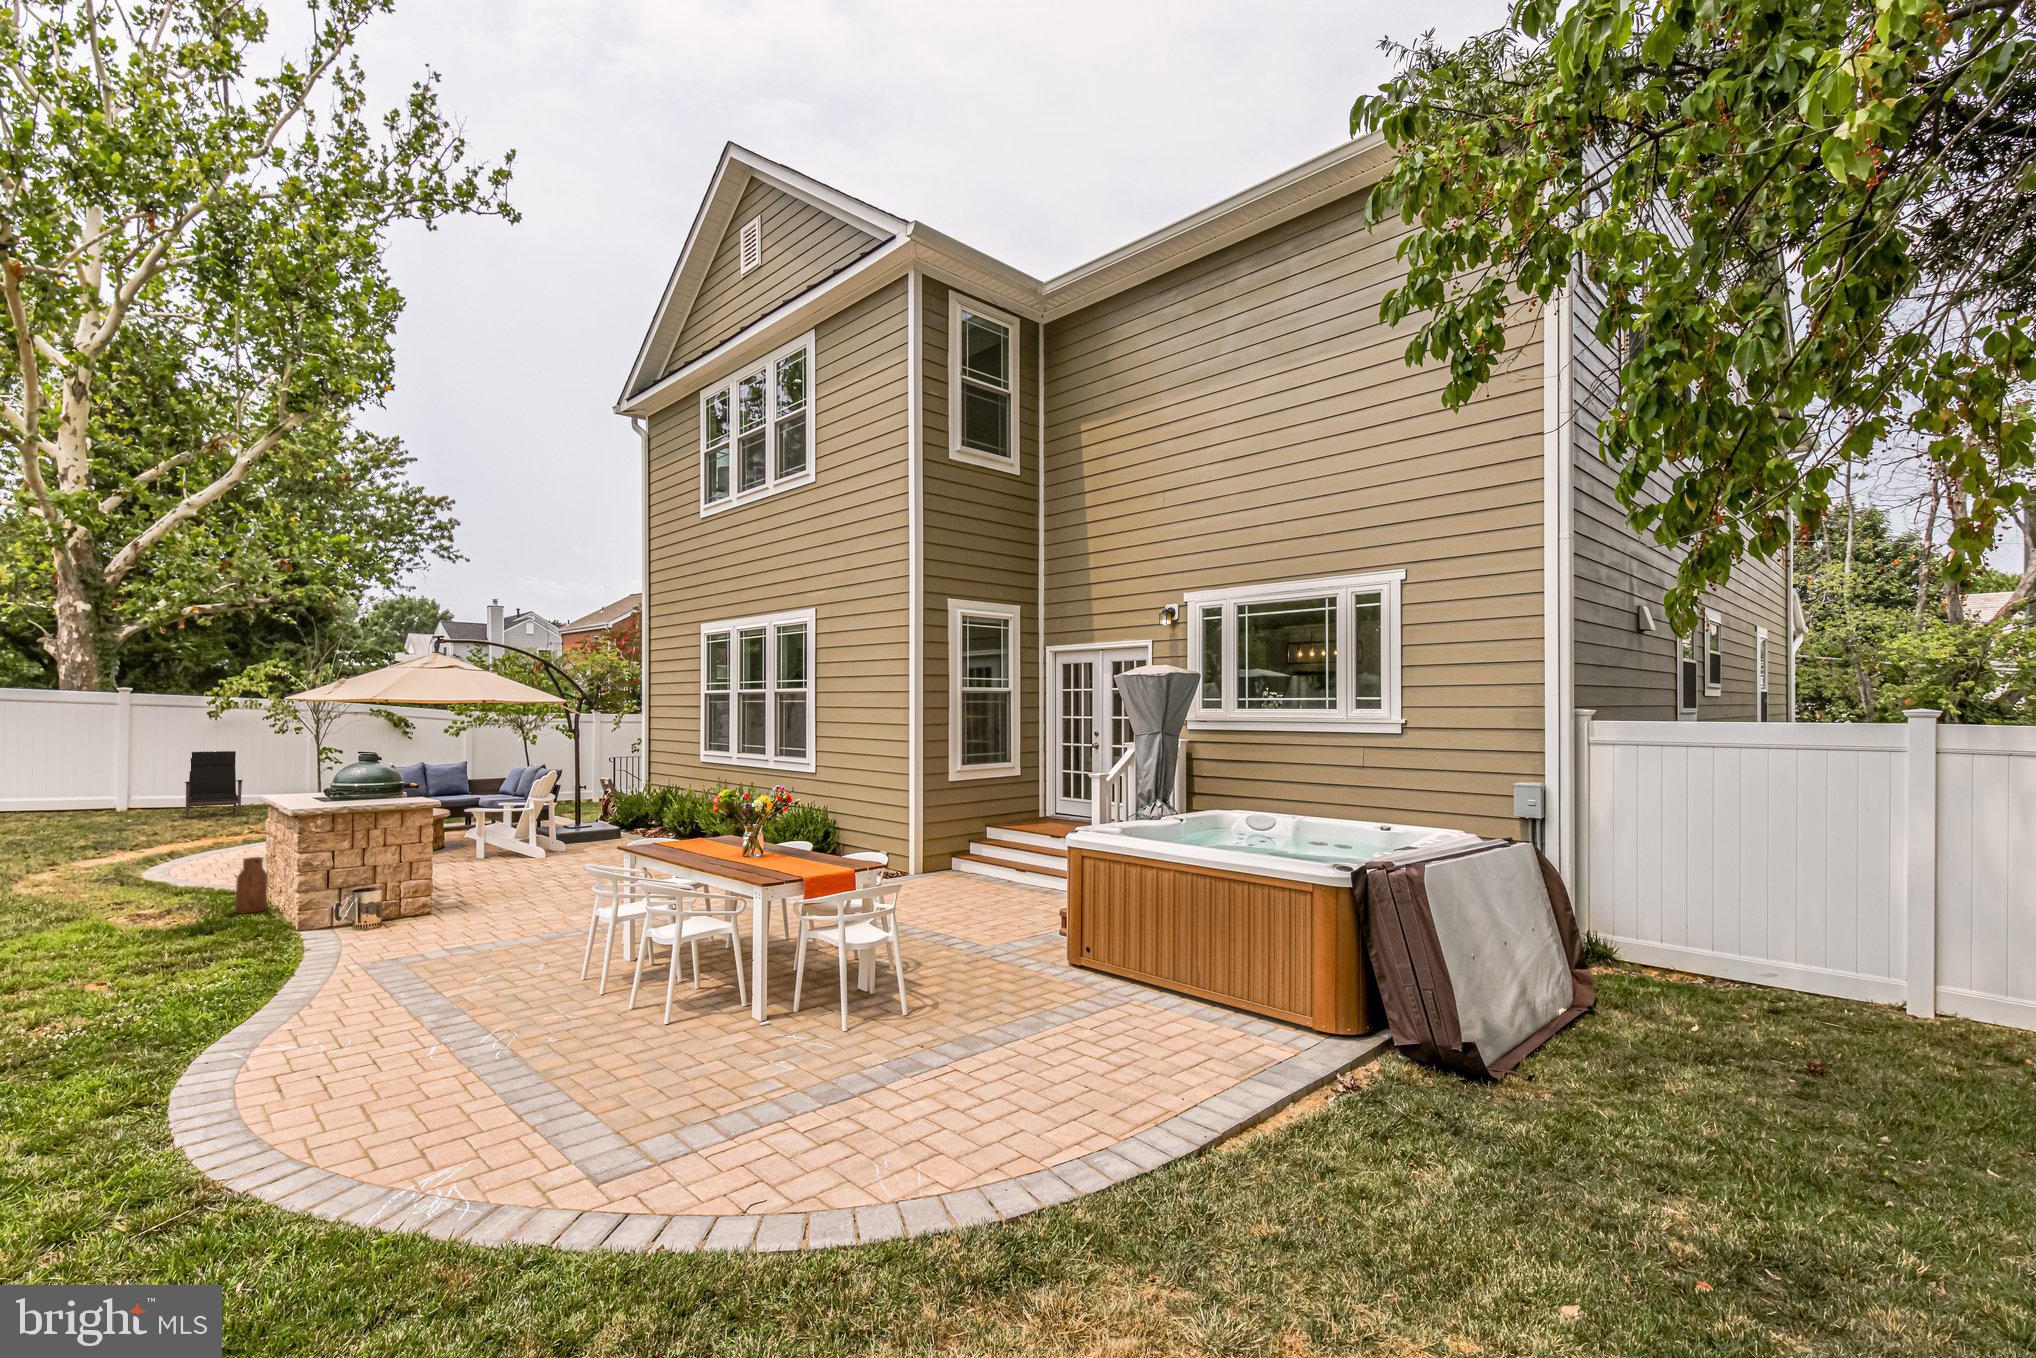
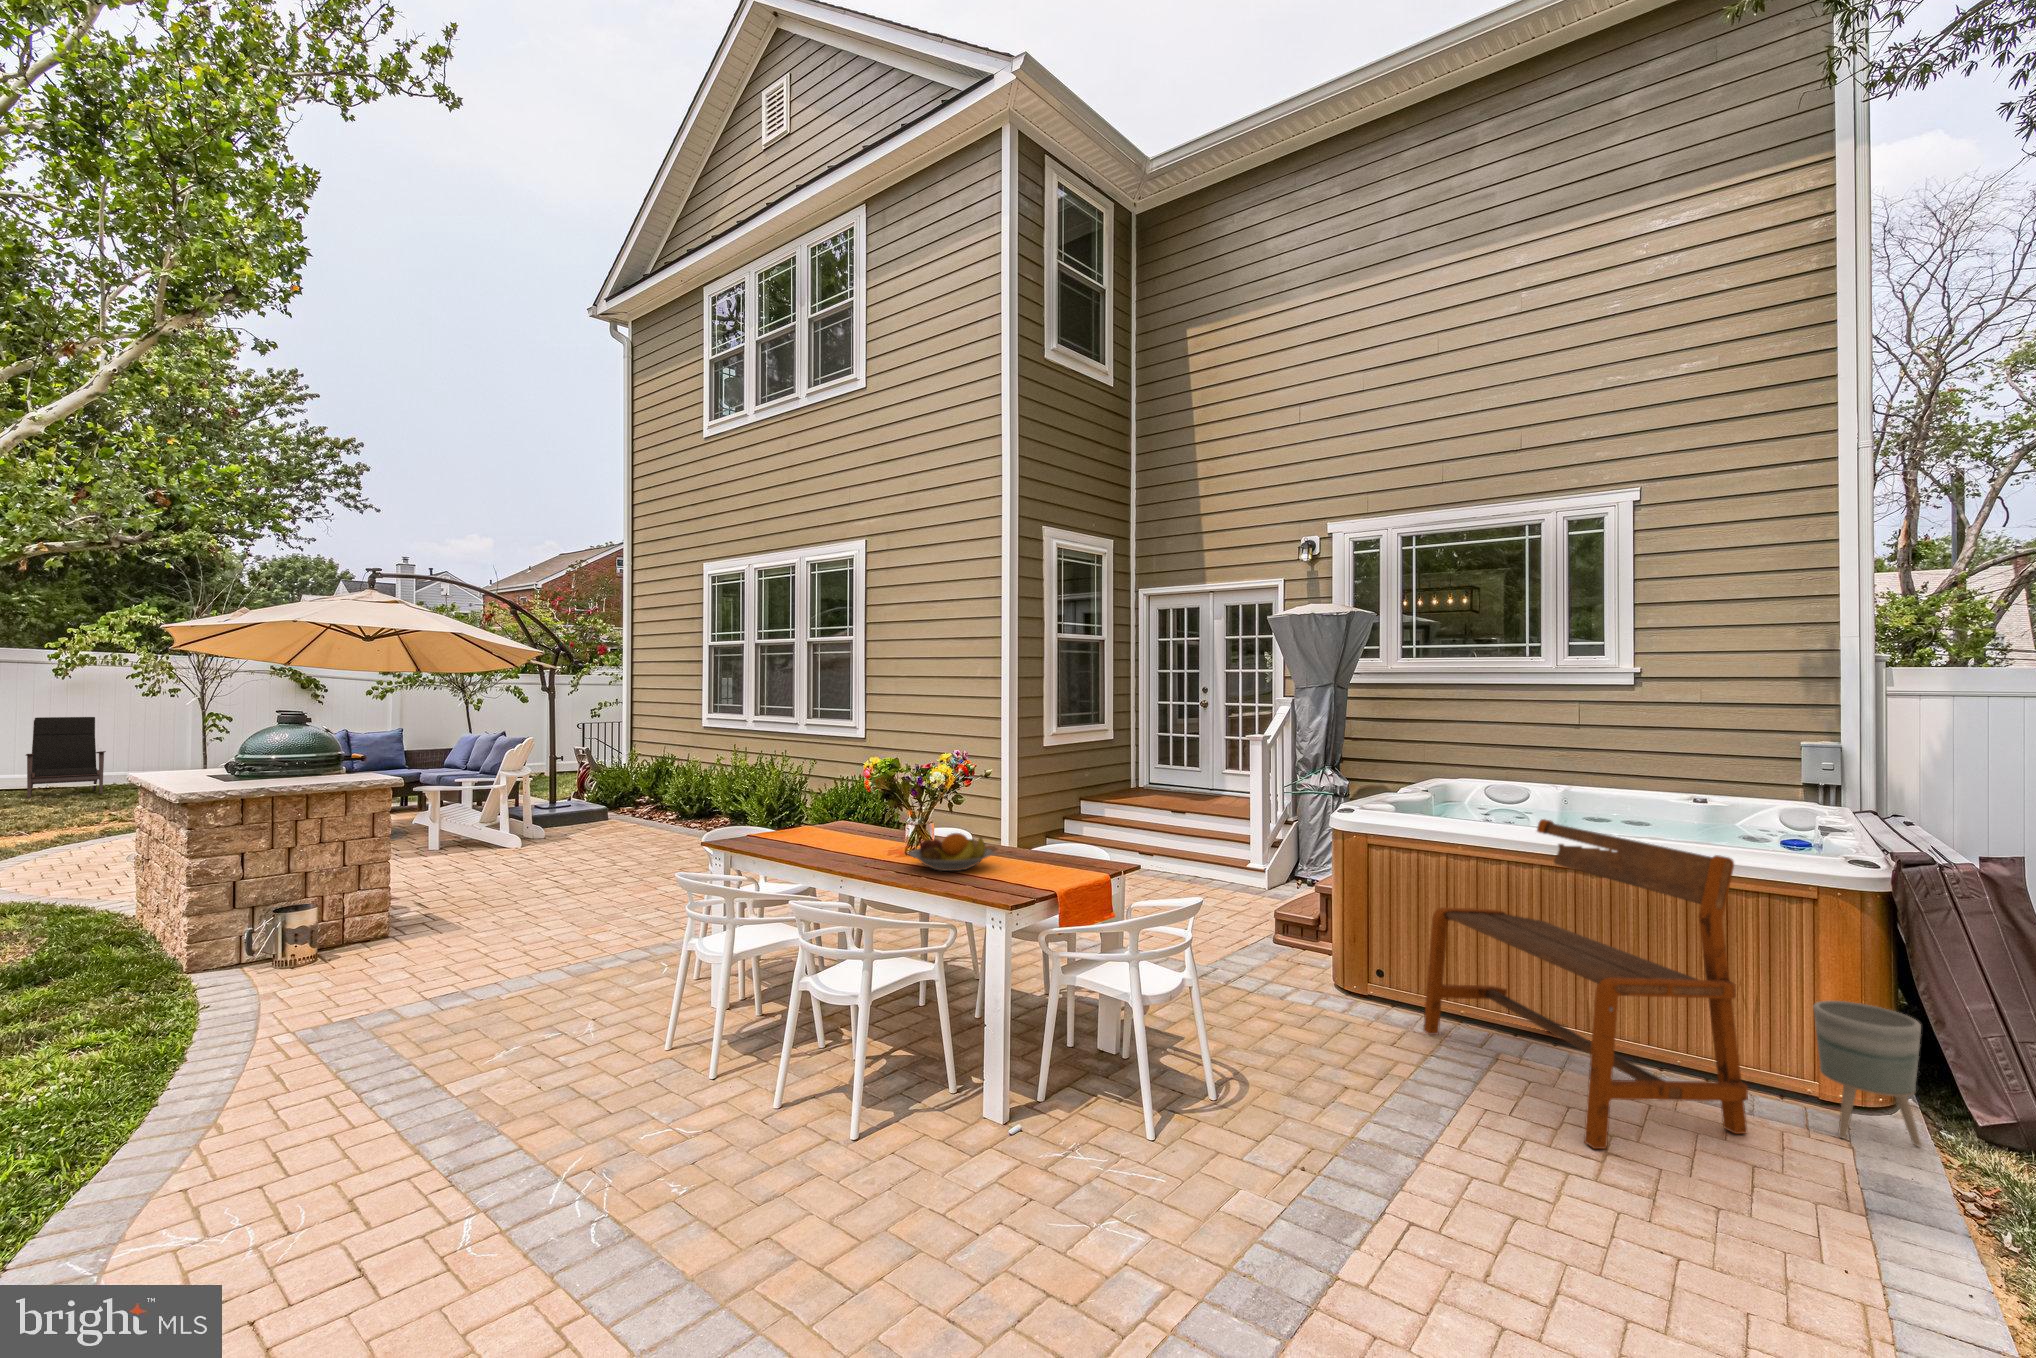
bench: none [1089,837,1213,1042] -> present [1423,819,1748,1149]
fruit bowl: none [730,840,788,865] -> present [910,833,992,871]
watering can: present [235,857,268,913] -> none [85,859,138,942]
planter: none [1269,958,1323,1050] -> present [1814,1001,1921,1147]

